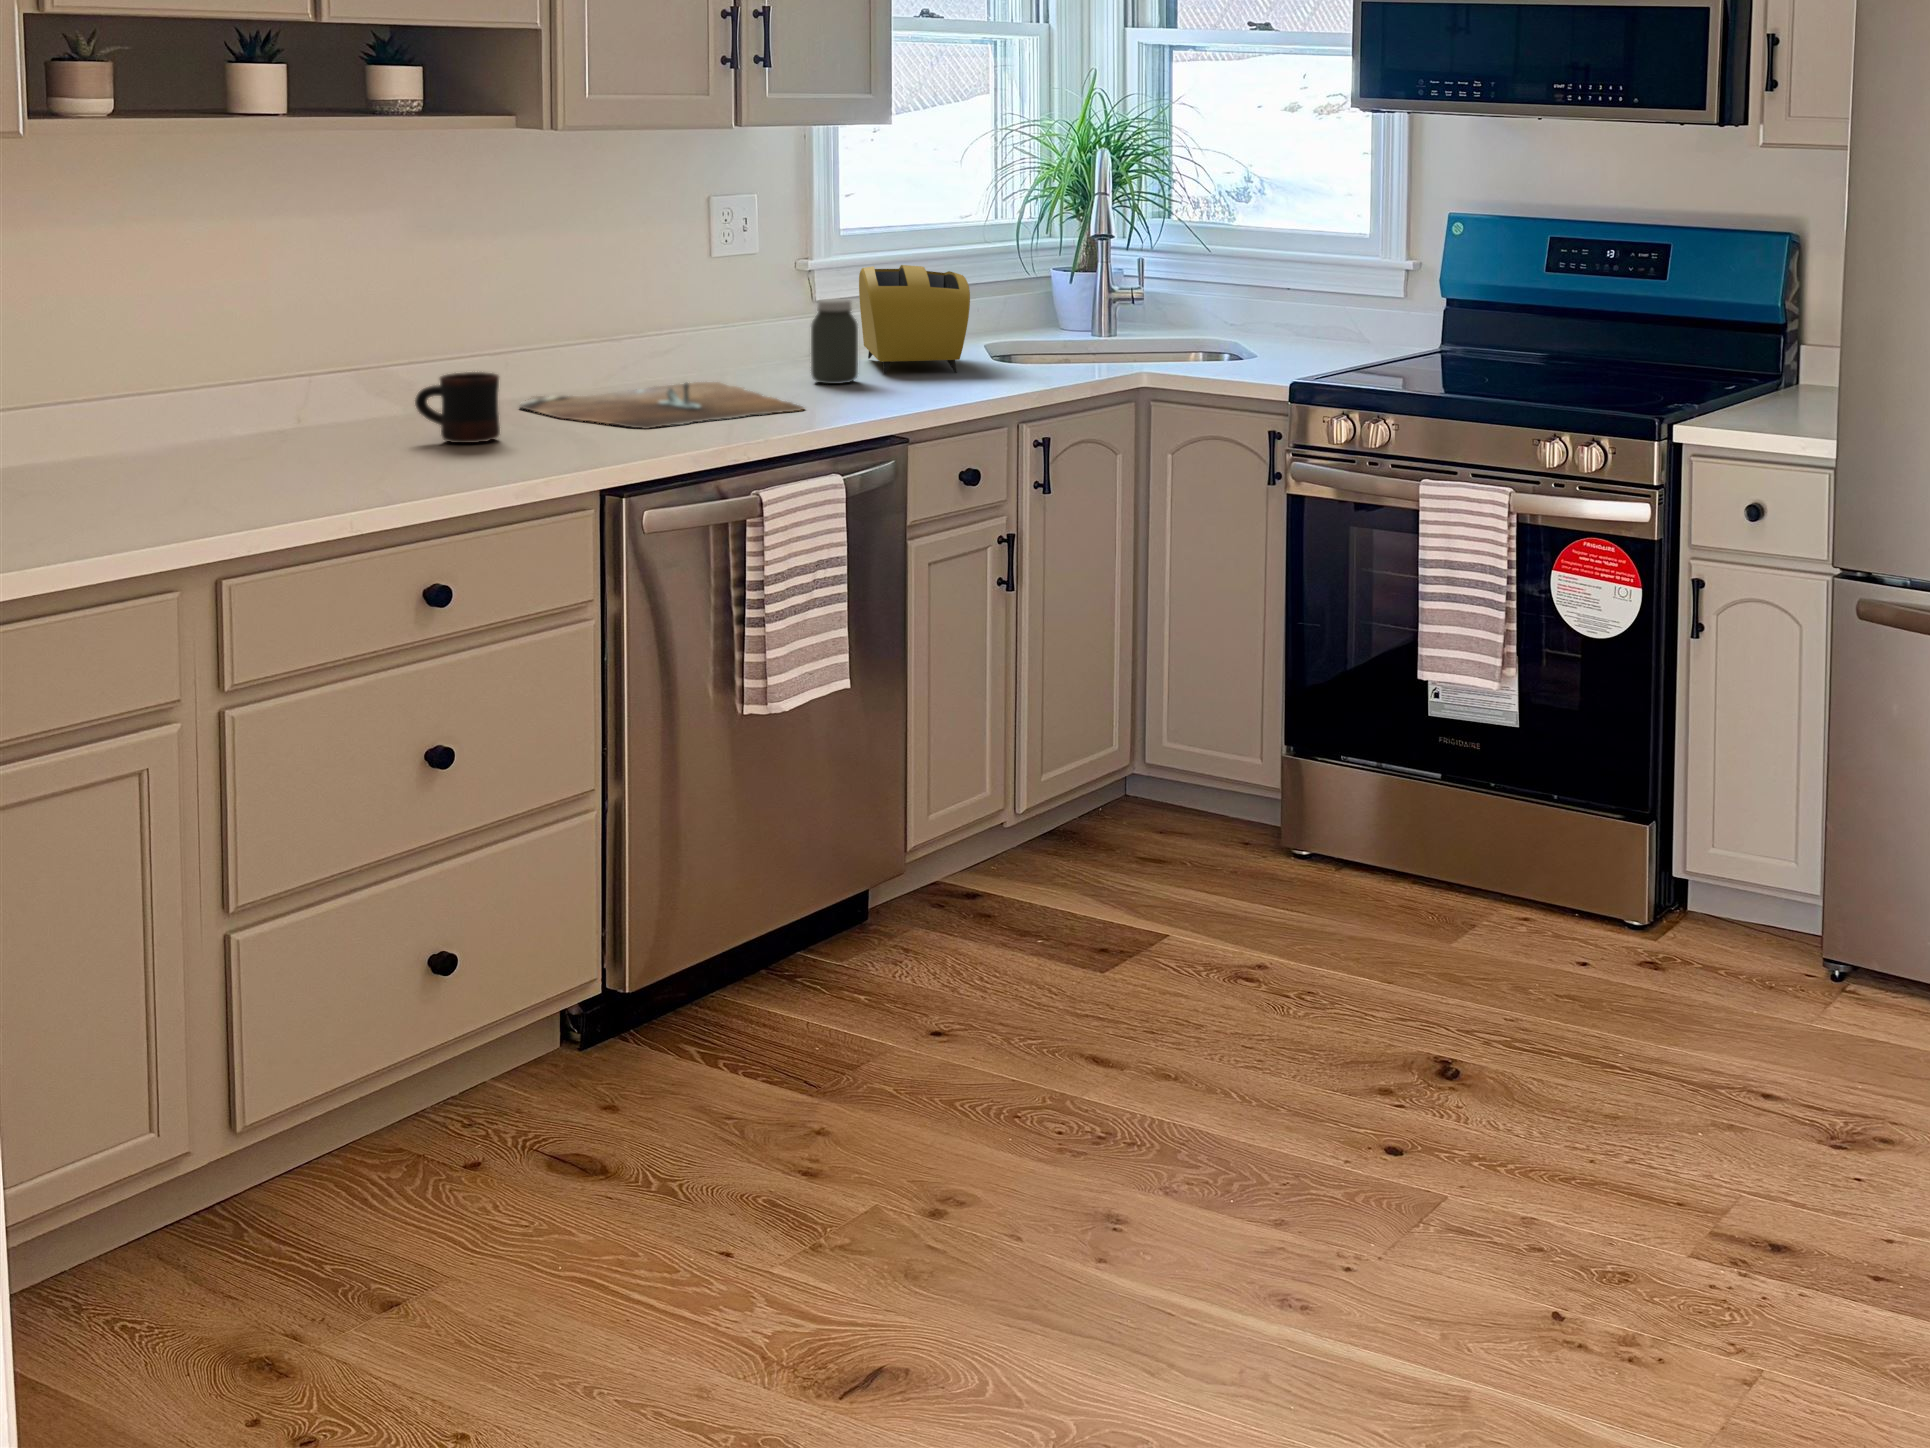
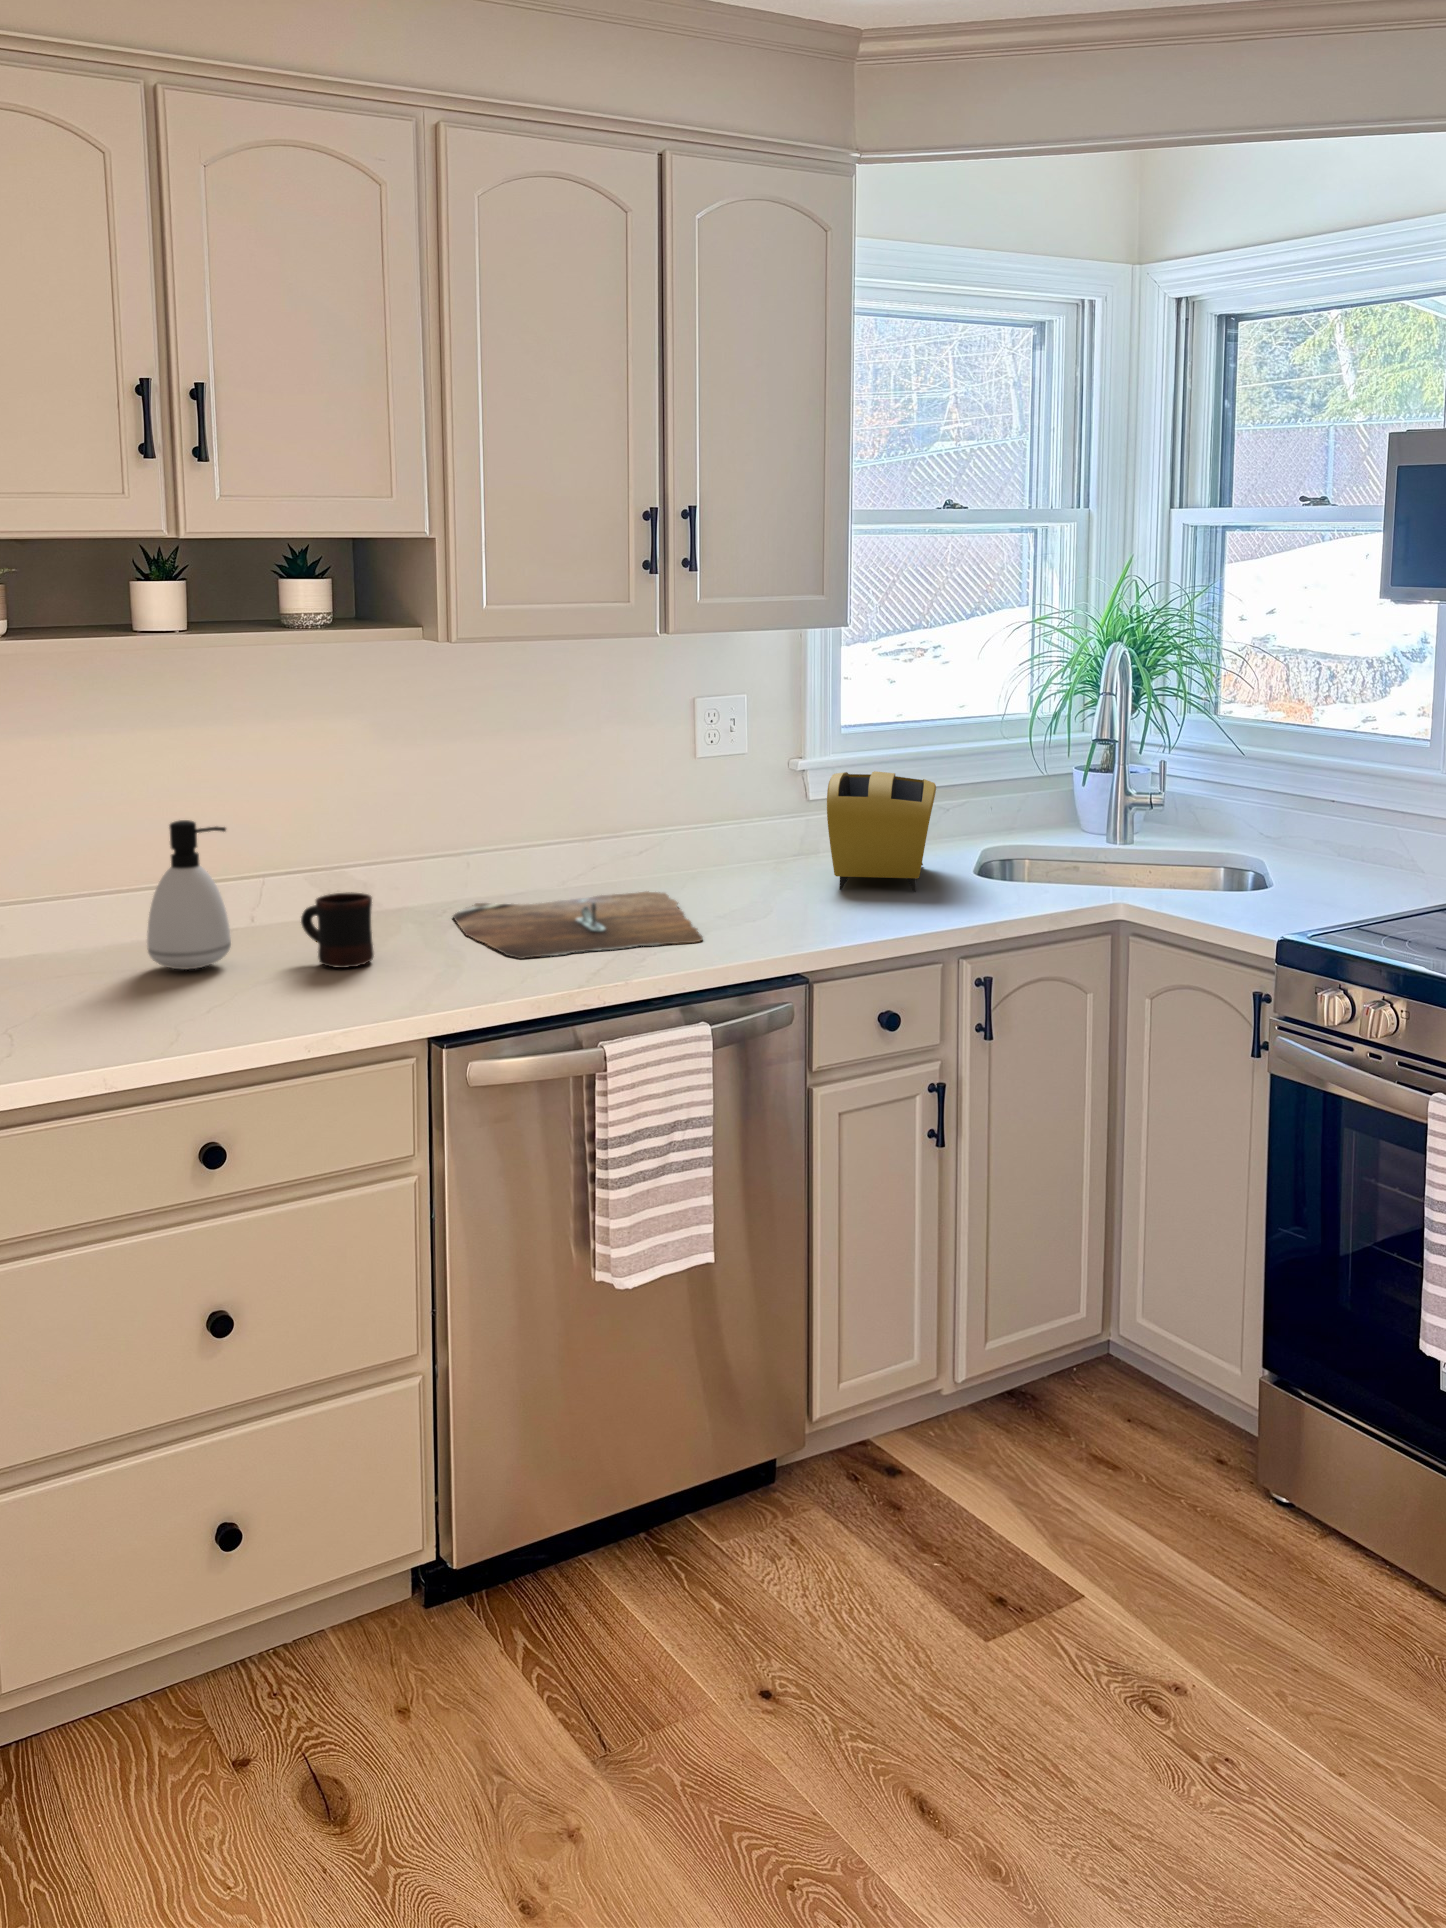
jar: present [811,299,858,384] -> none [756,811,803,901]
soap dispenser: none [255,302,347,453] -> present [147,820,231,969]

